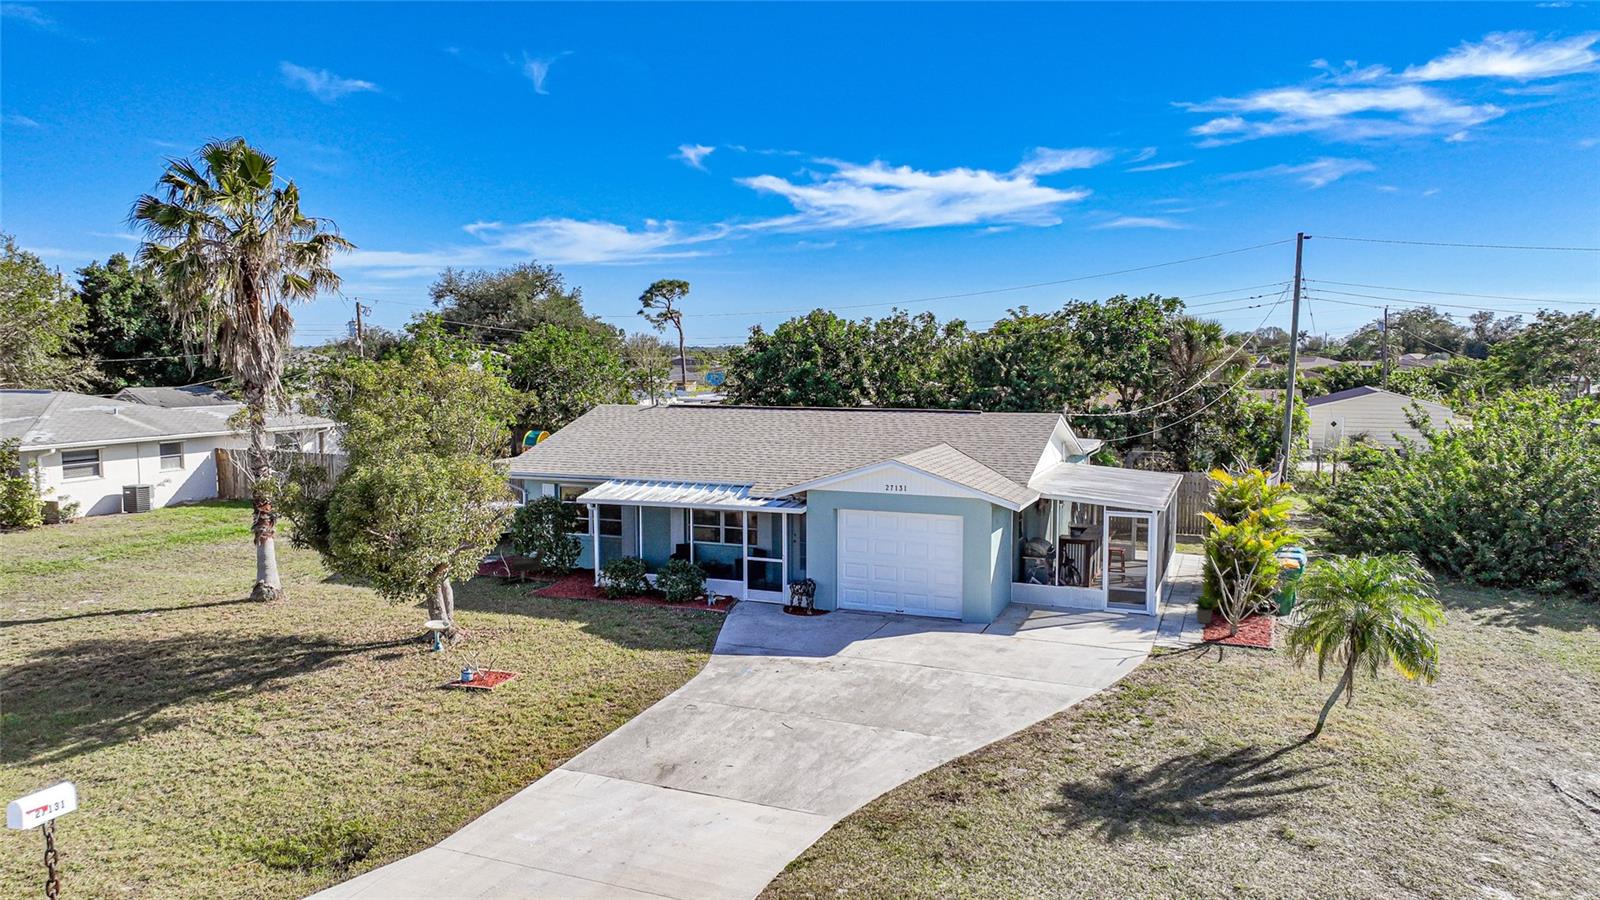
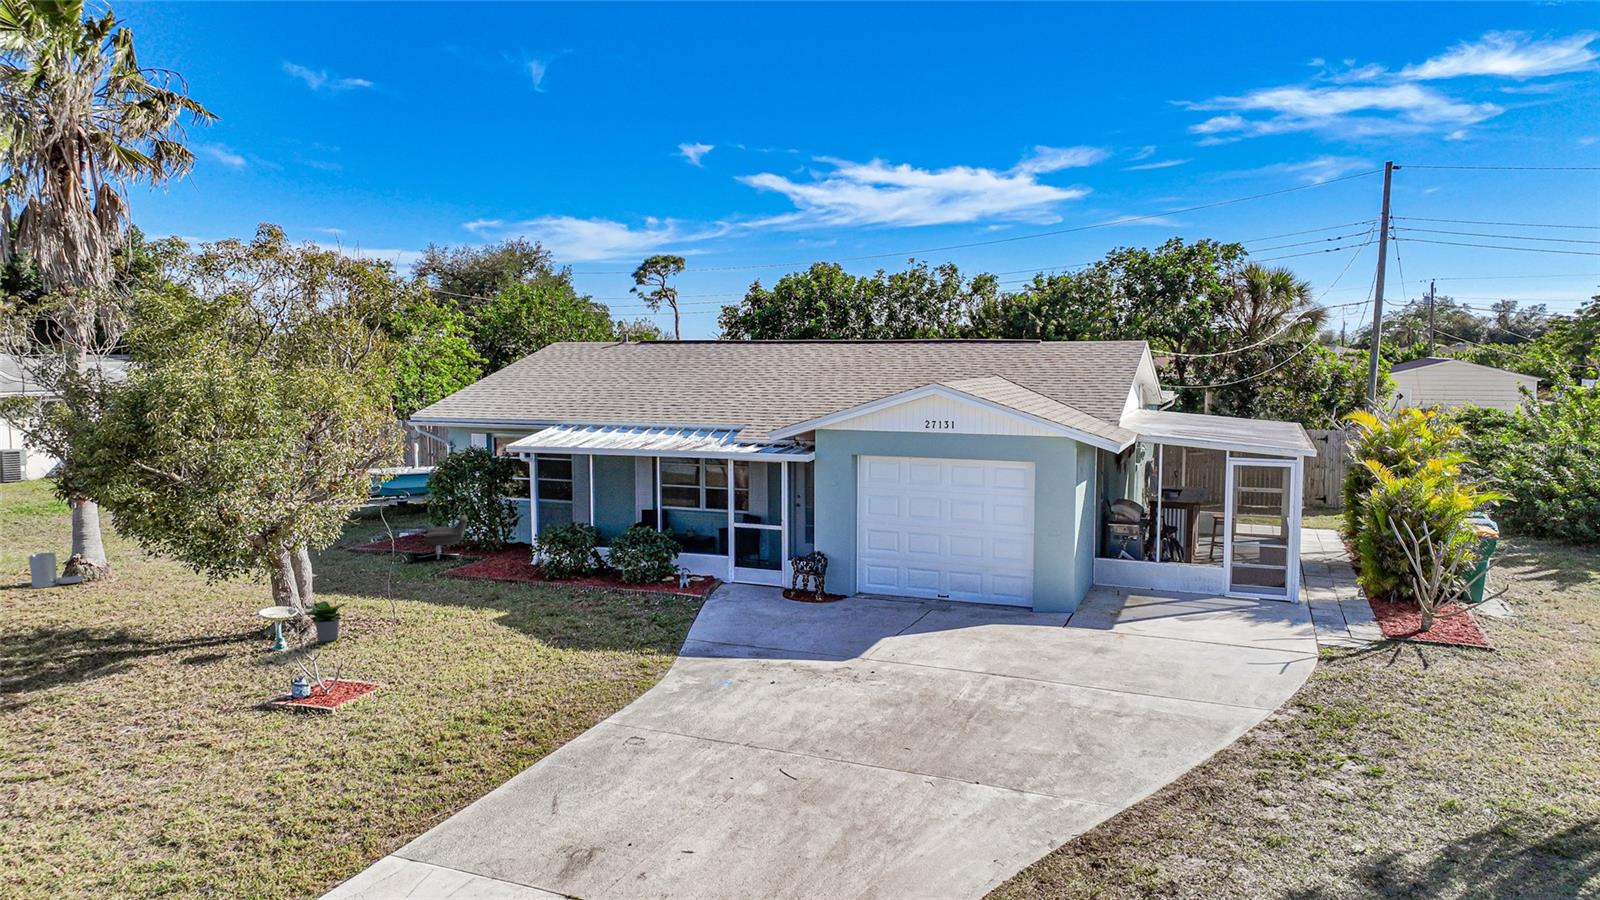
trash can: none [227,578,263,605] -> present [29,553,84,588]
potted plant: present [1192,596,1218,624] -> present [304,601,346,642]

